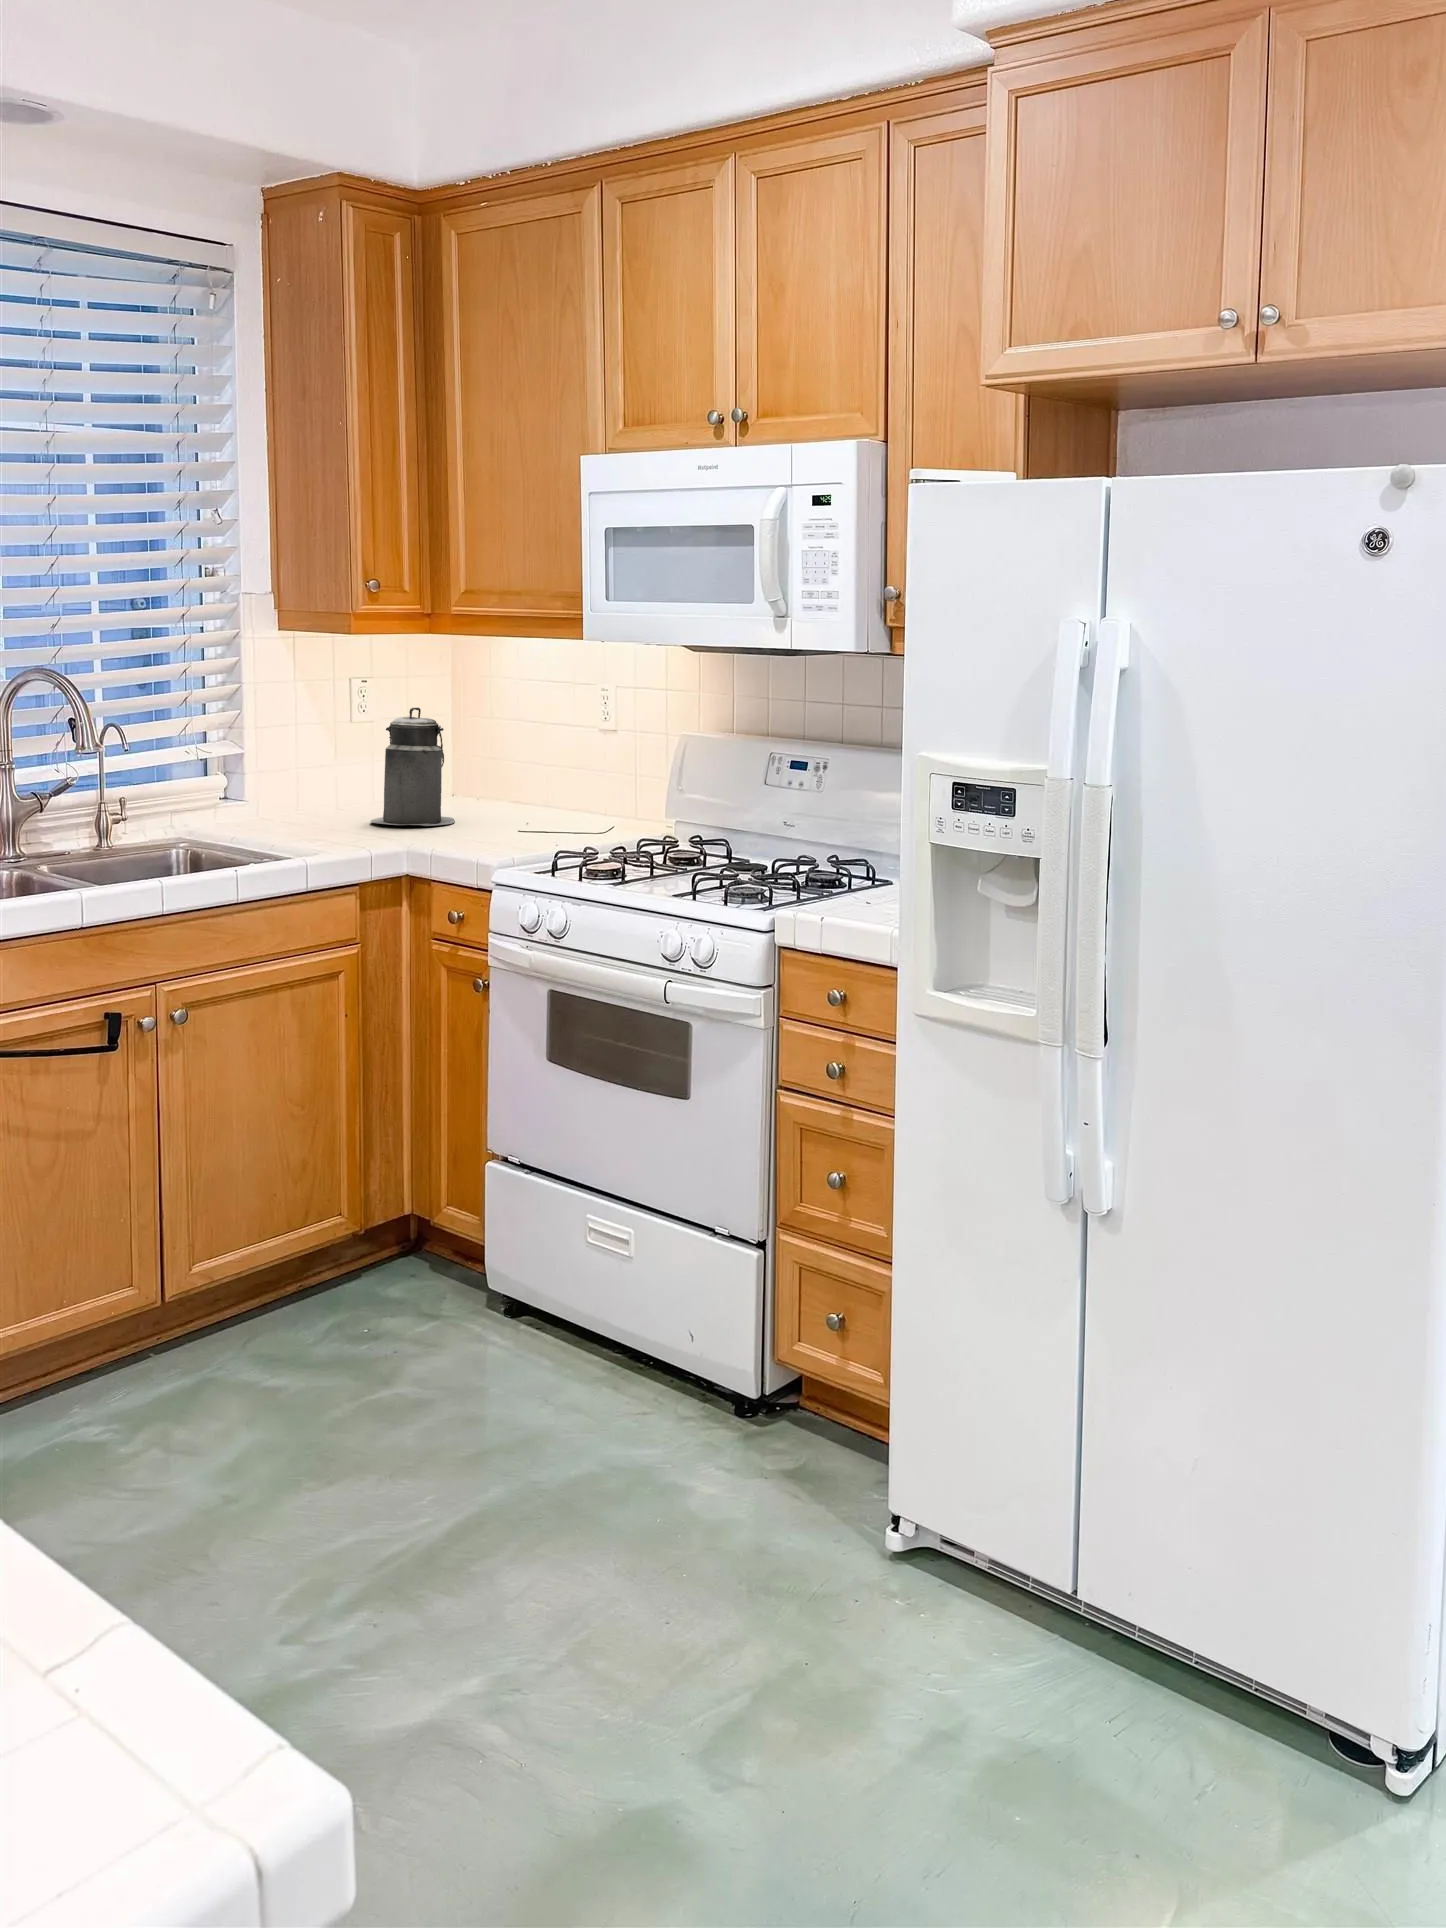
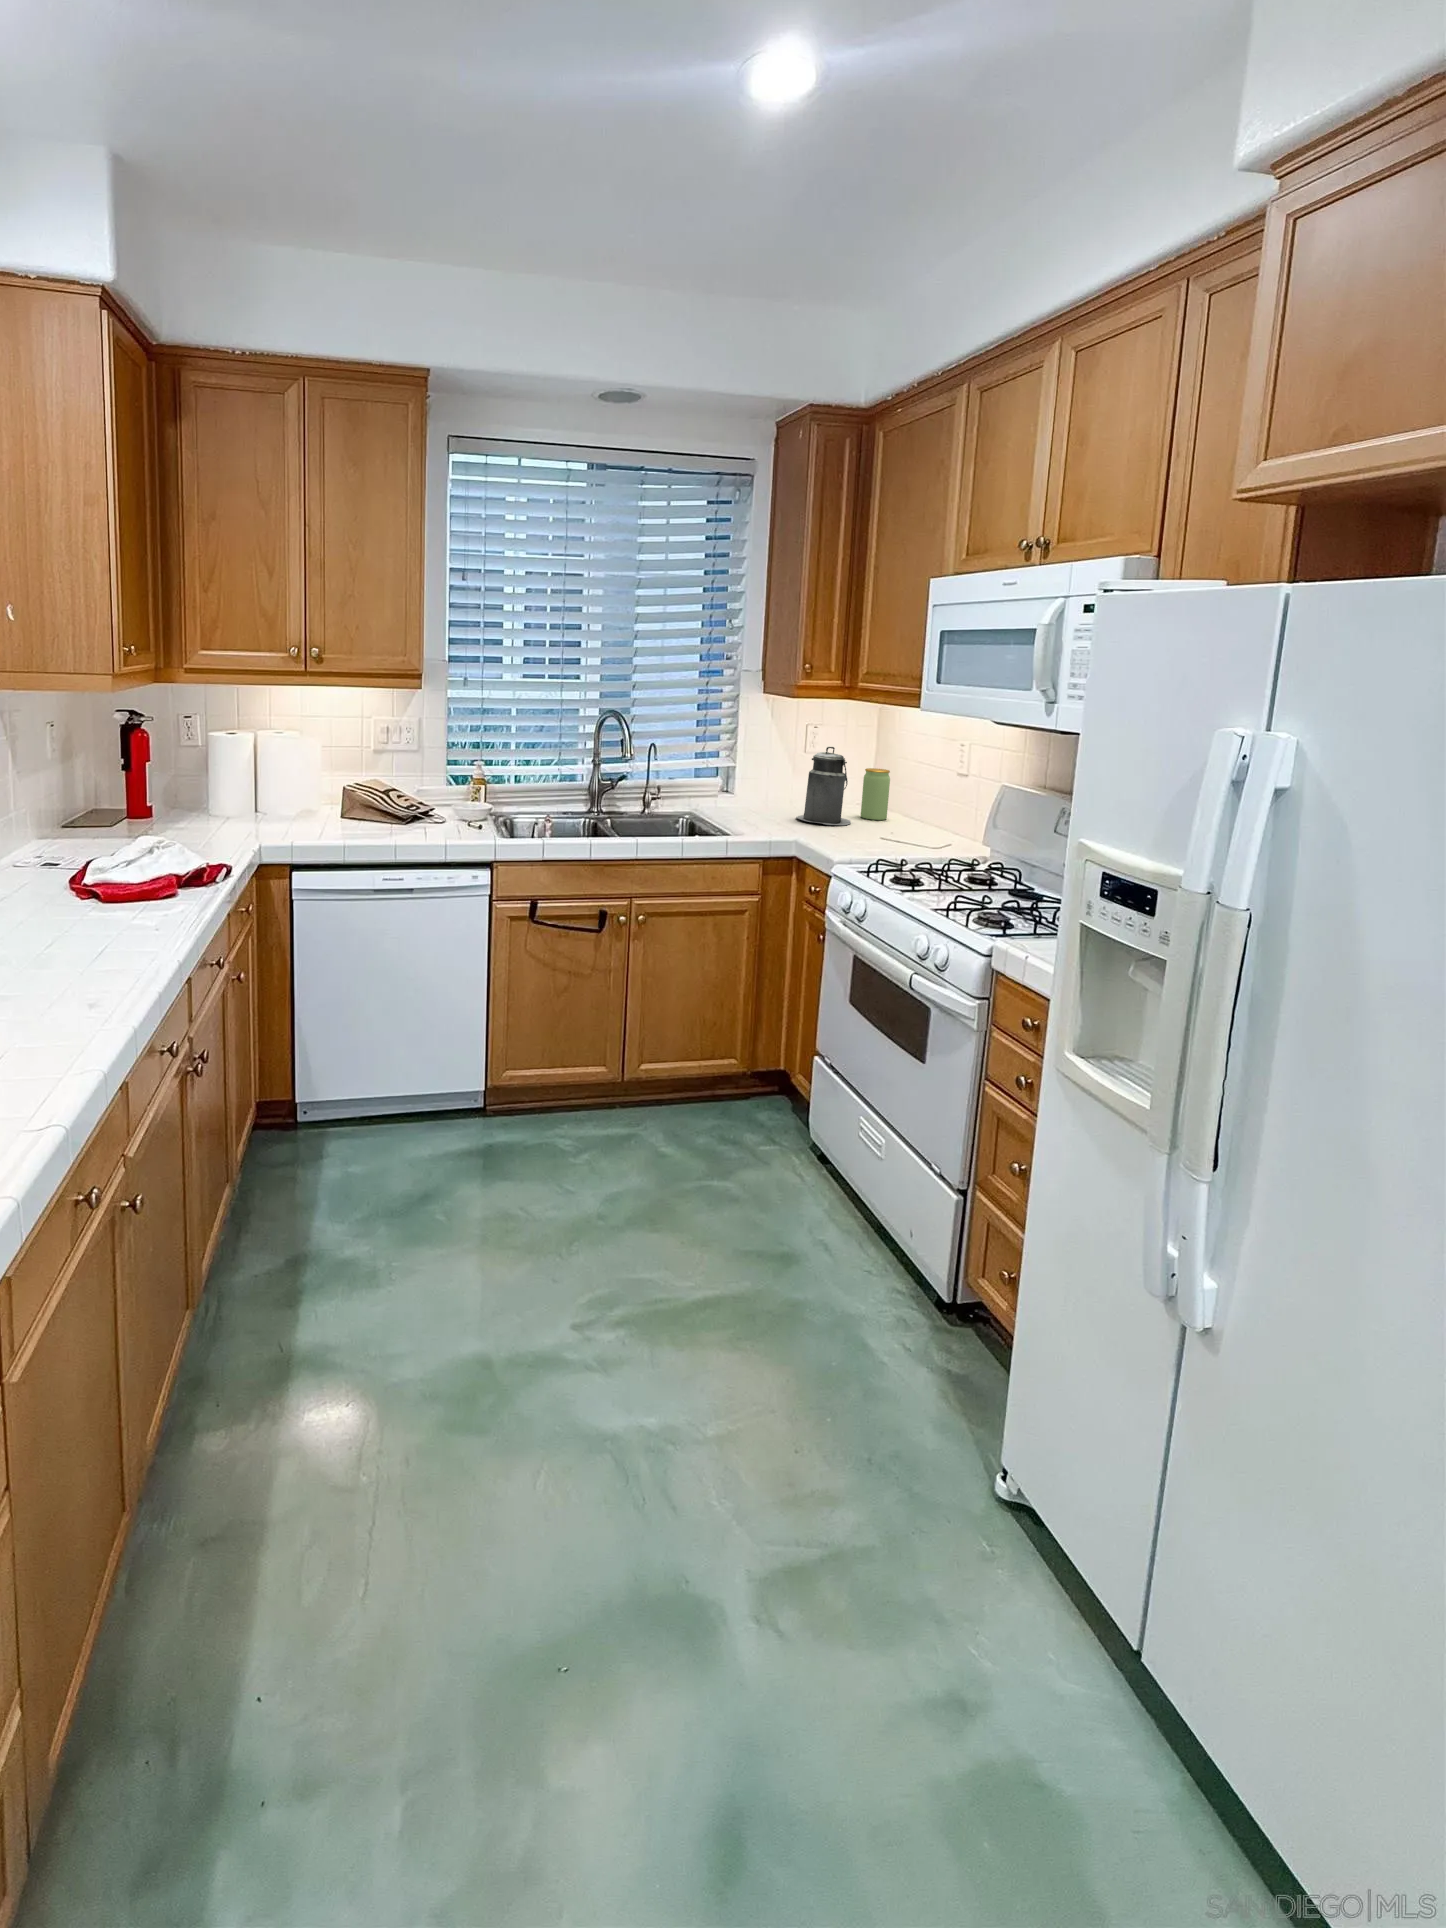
jar: none [456,738,495,814] -> present [861,768,890,820]

